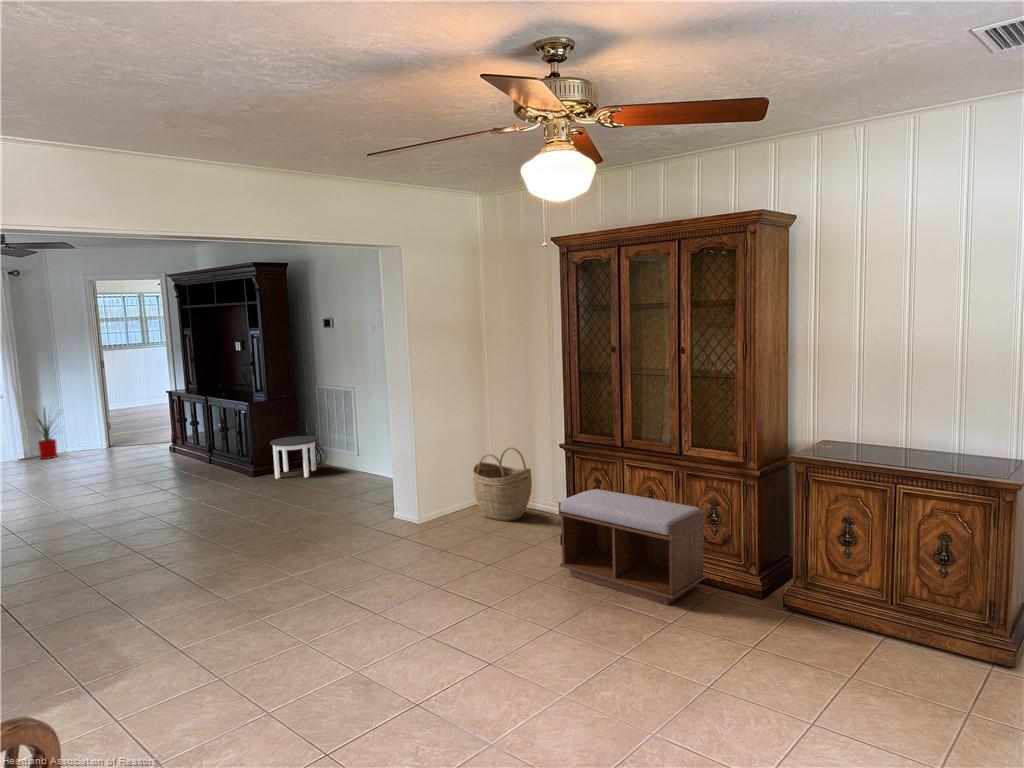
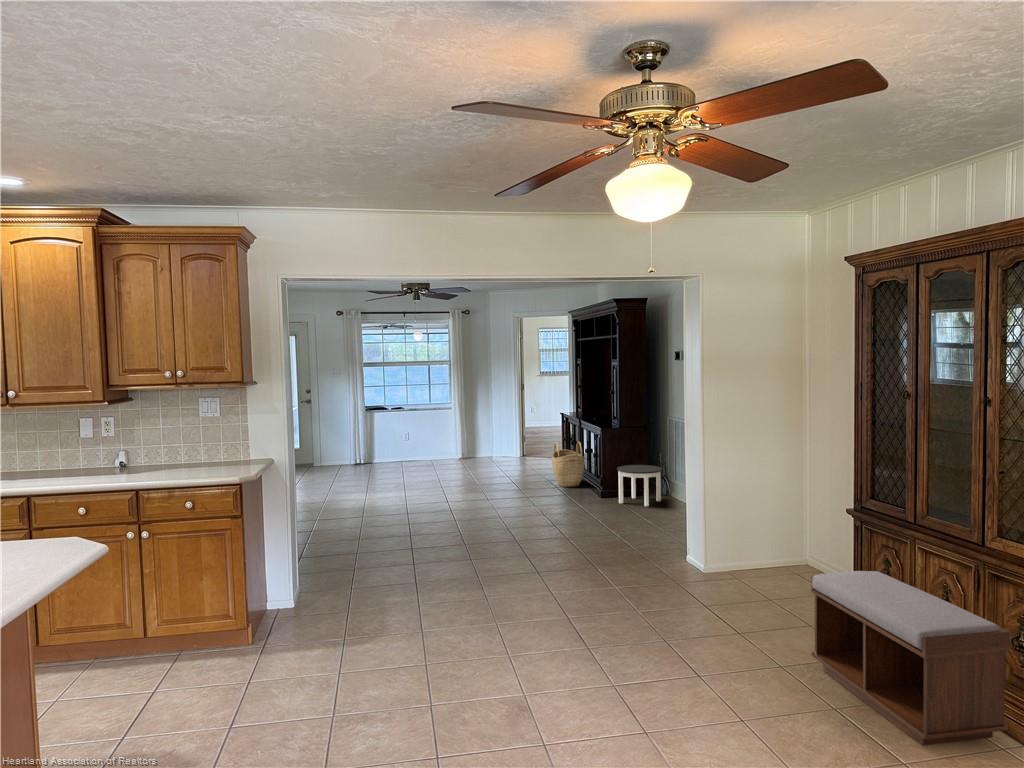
house plant: present [31,408,57,459] -> none [460,414,494,460]
woven basket: present [473,447,532,521] -> present [552,441,584,487]

